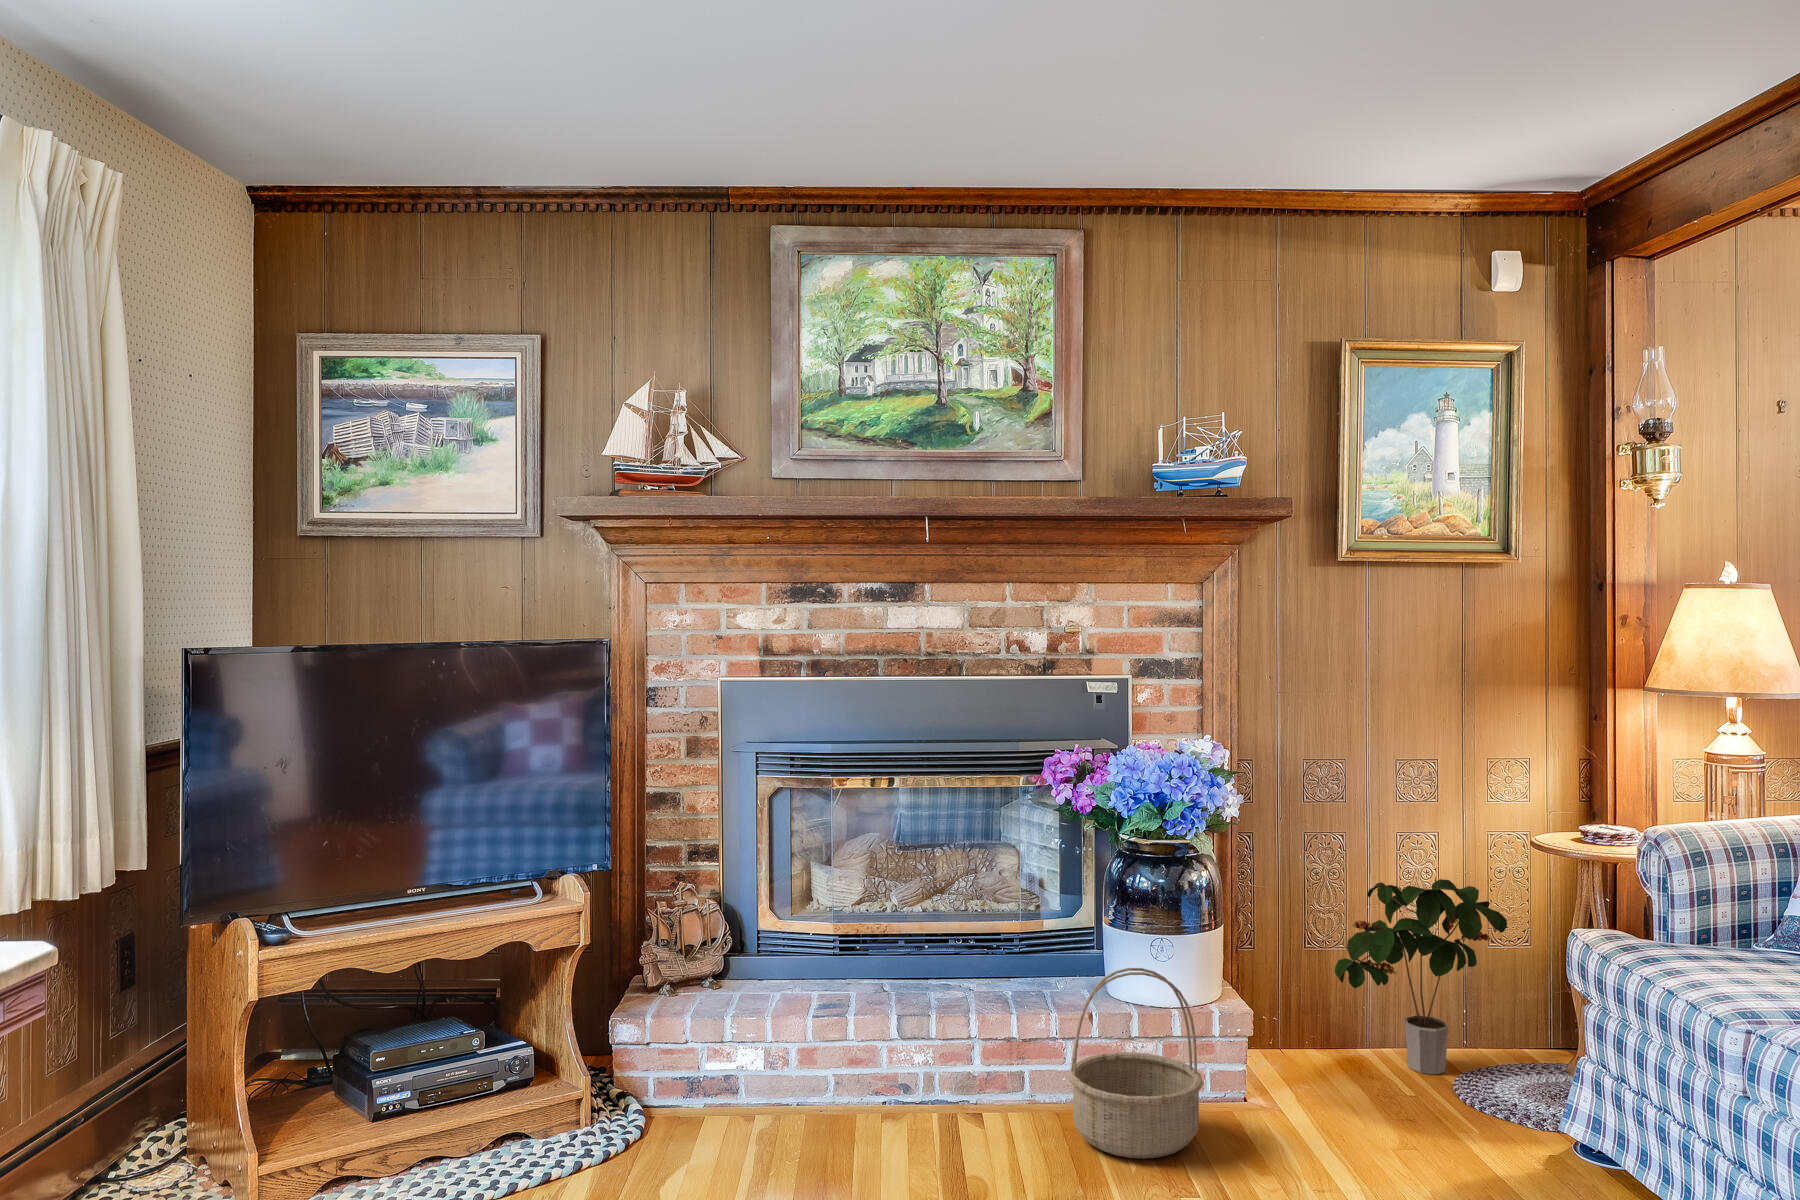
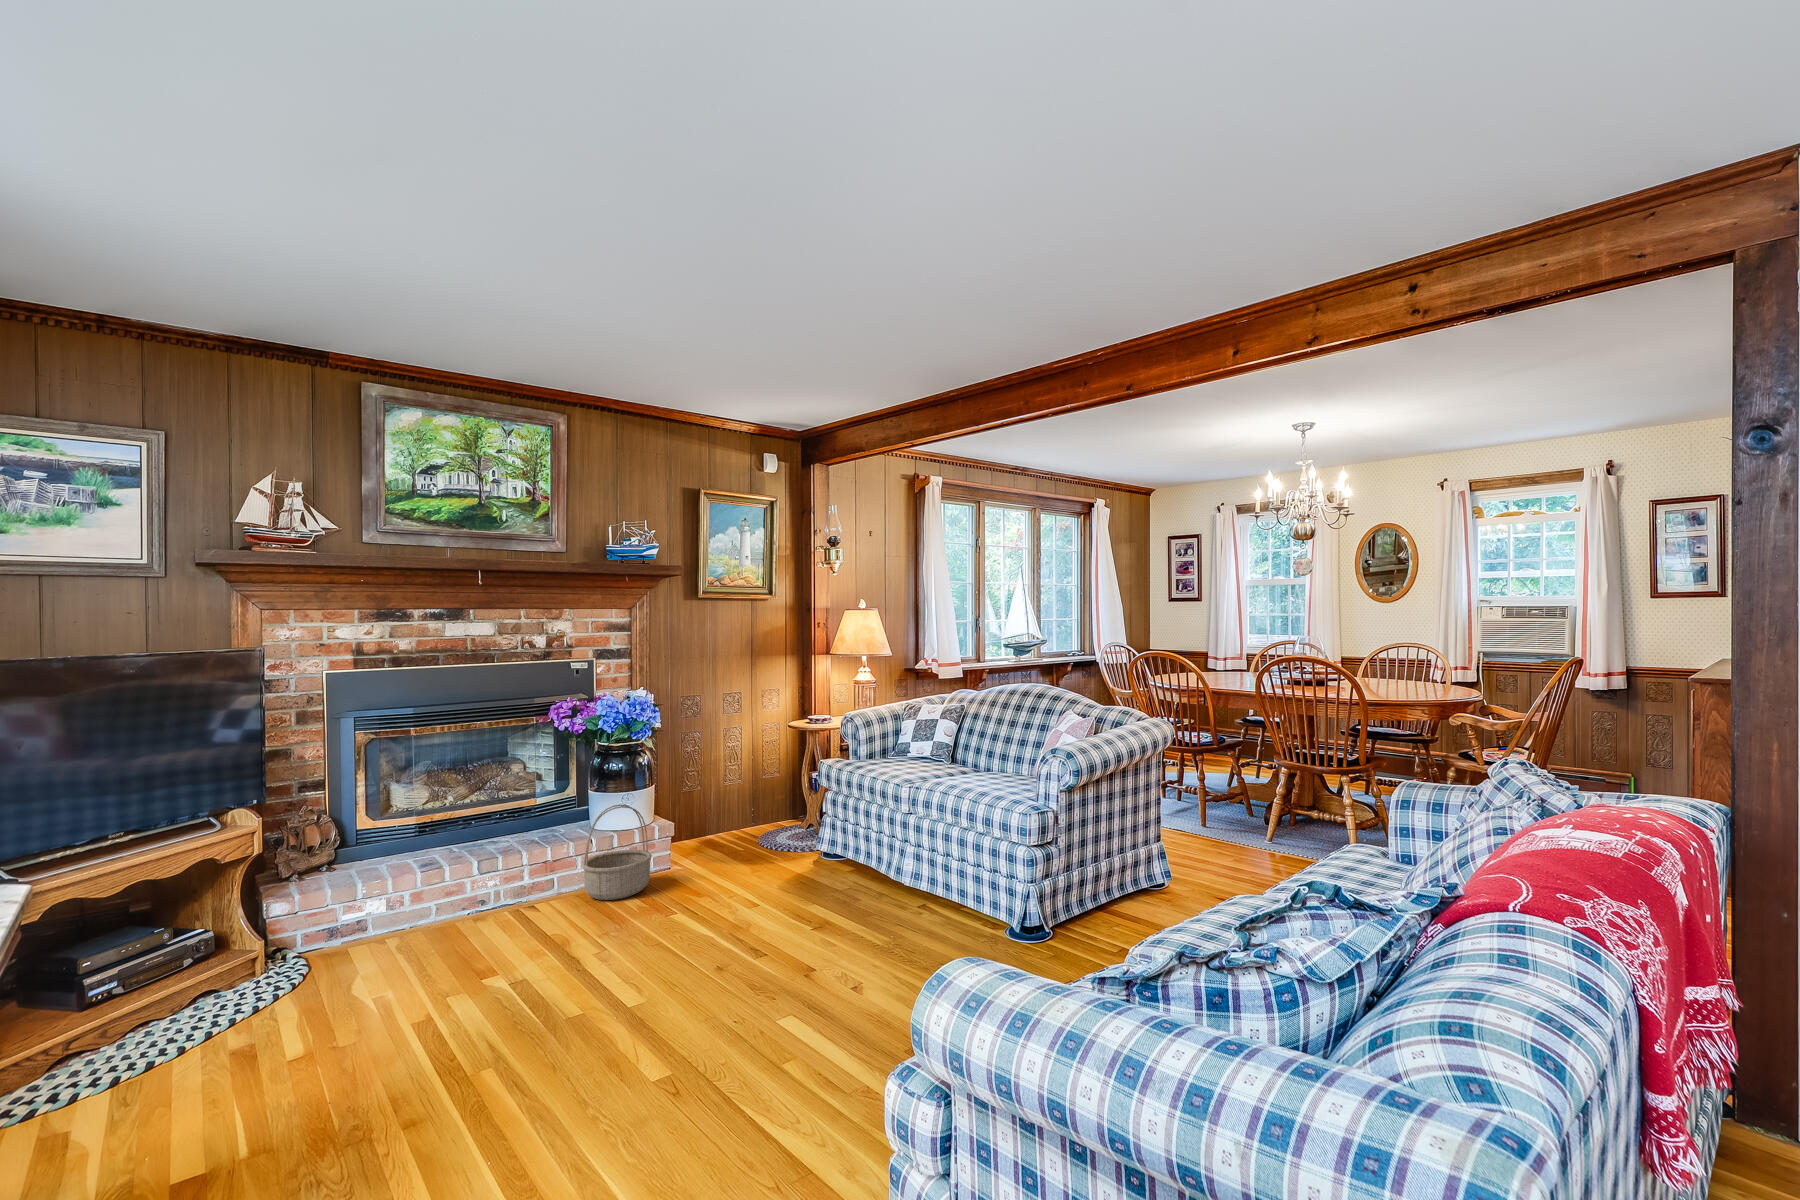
potted plant: present [1335,879,1507,1075] -> none [699,747,772,839]

